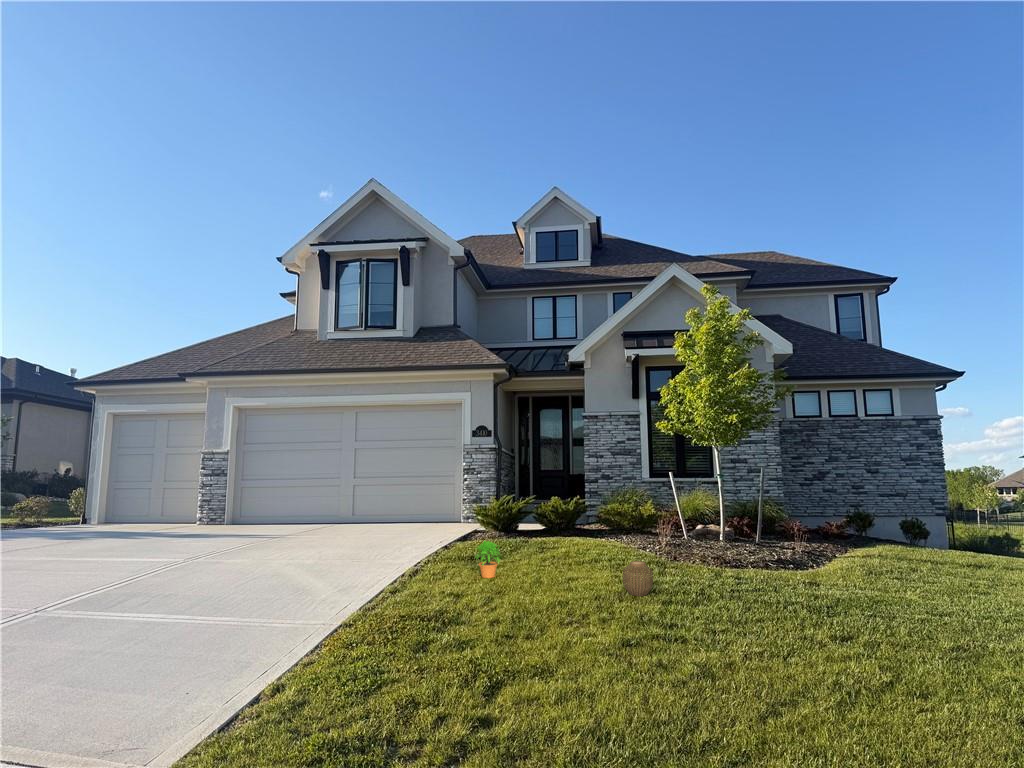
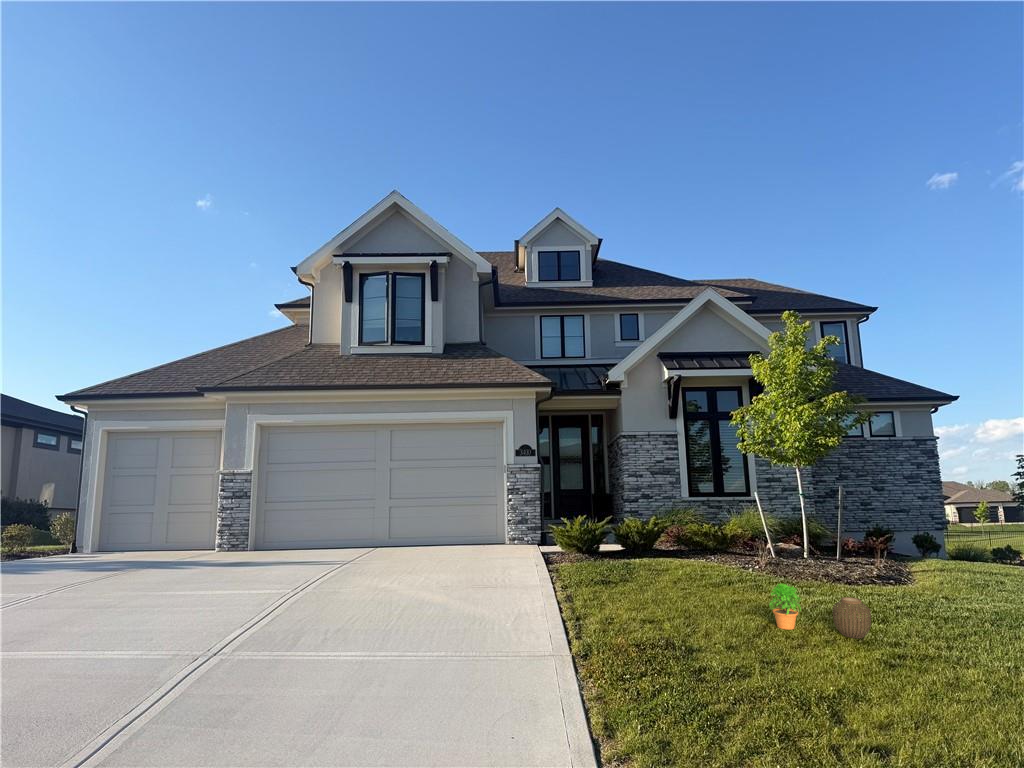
potted plant: present [475,541,500,578] -> present [769,584,801,630]

